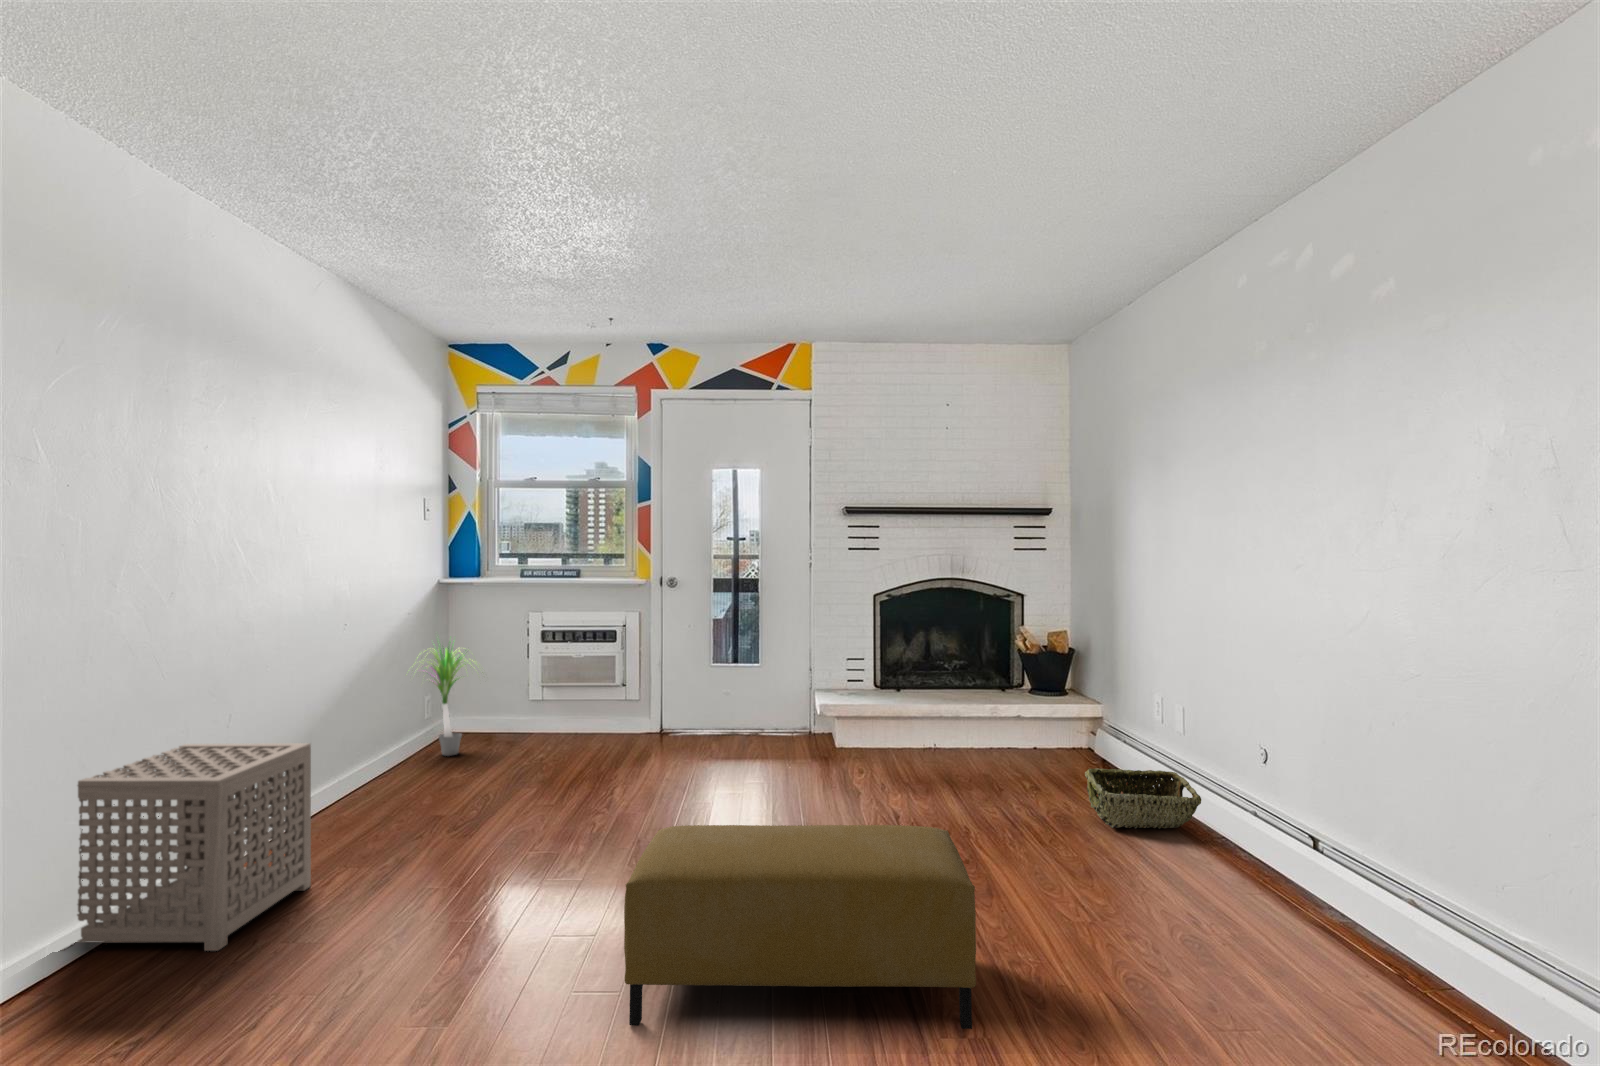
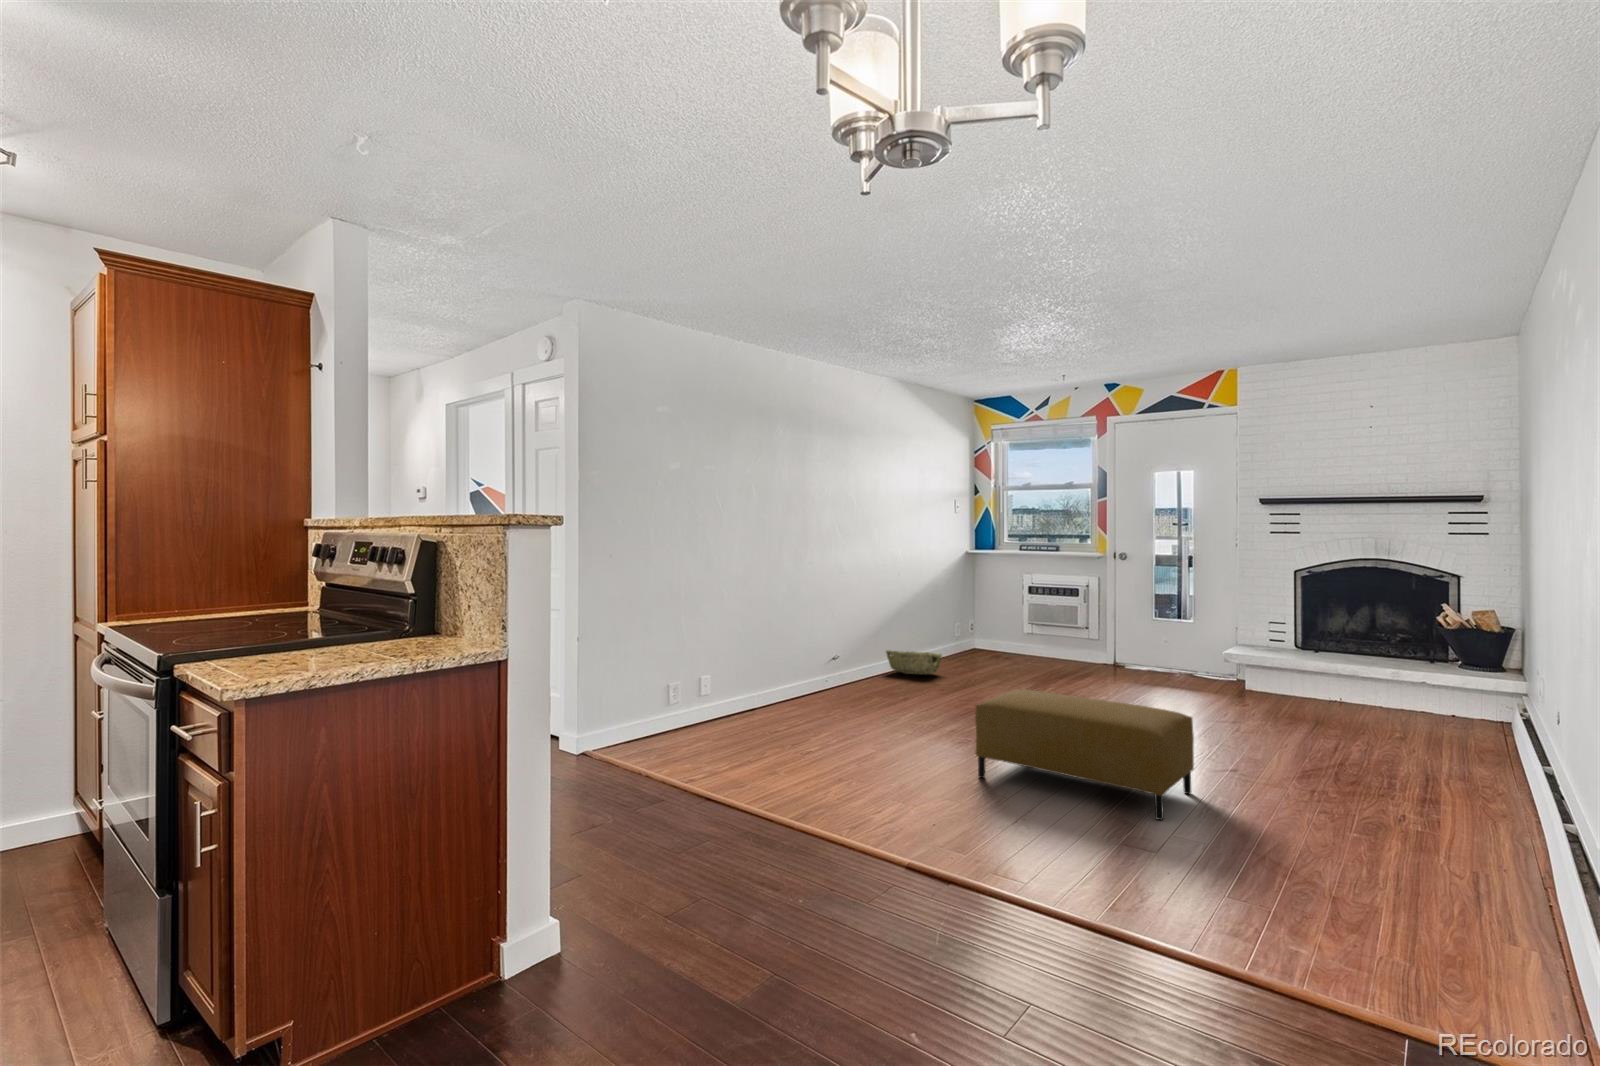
potted plant: present [414,645,466,756] -> none [939,582,992,660]
side table: present [61,743,311,951] -> none [766,626,869,718]
woven basket: present [1085,769,1201,829] -> present [886,650,941,675]

